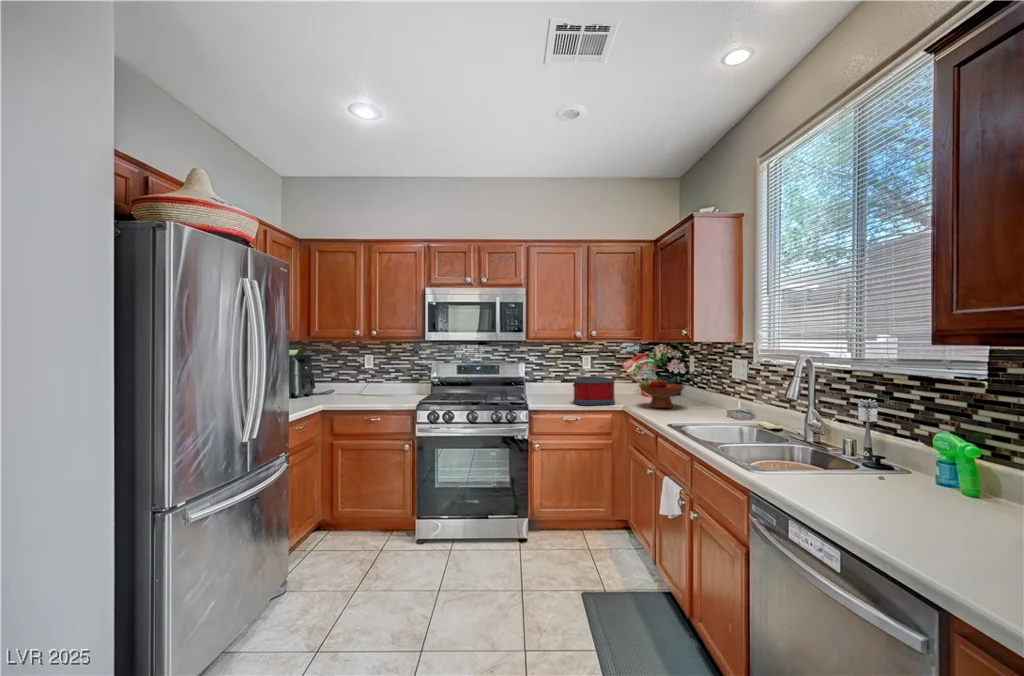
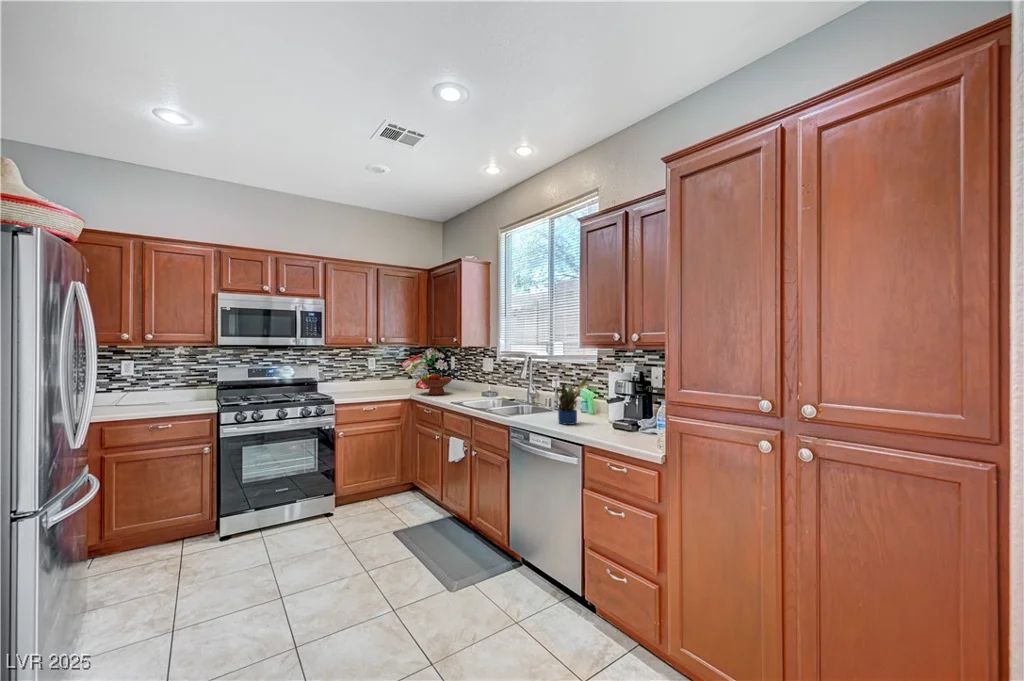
toaster: present [573,377,615,406] -> none [368,374,402,397]
potted plant: none [856,408,956,522] -> present [556,375,588,425]

